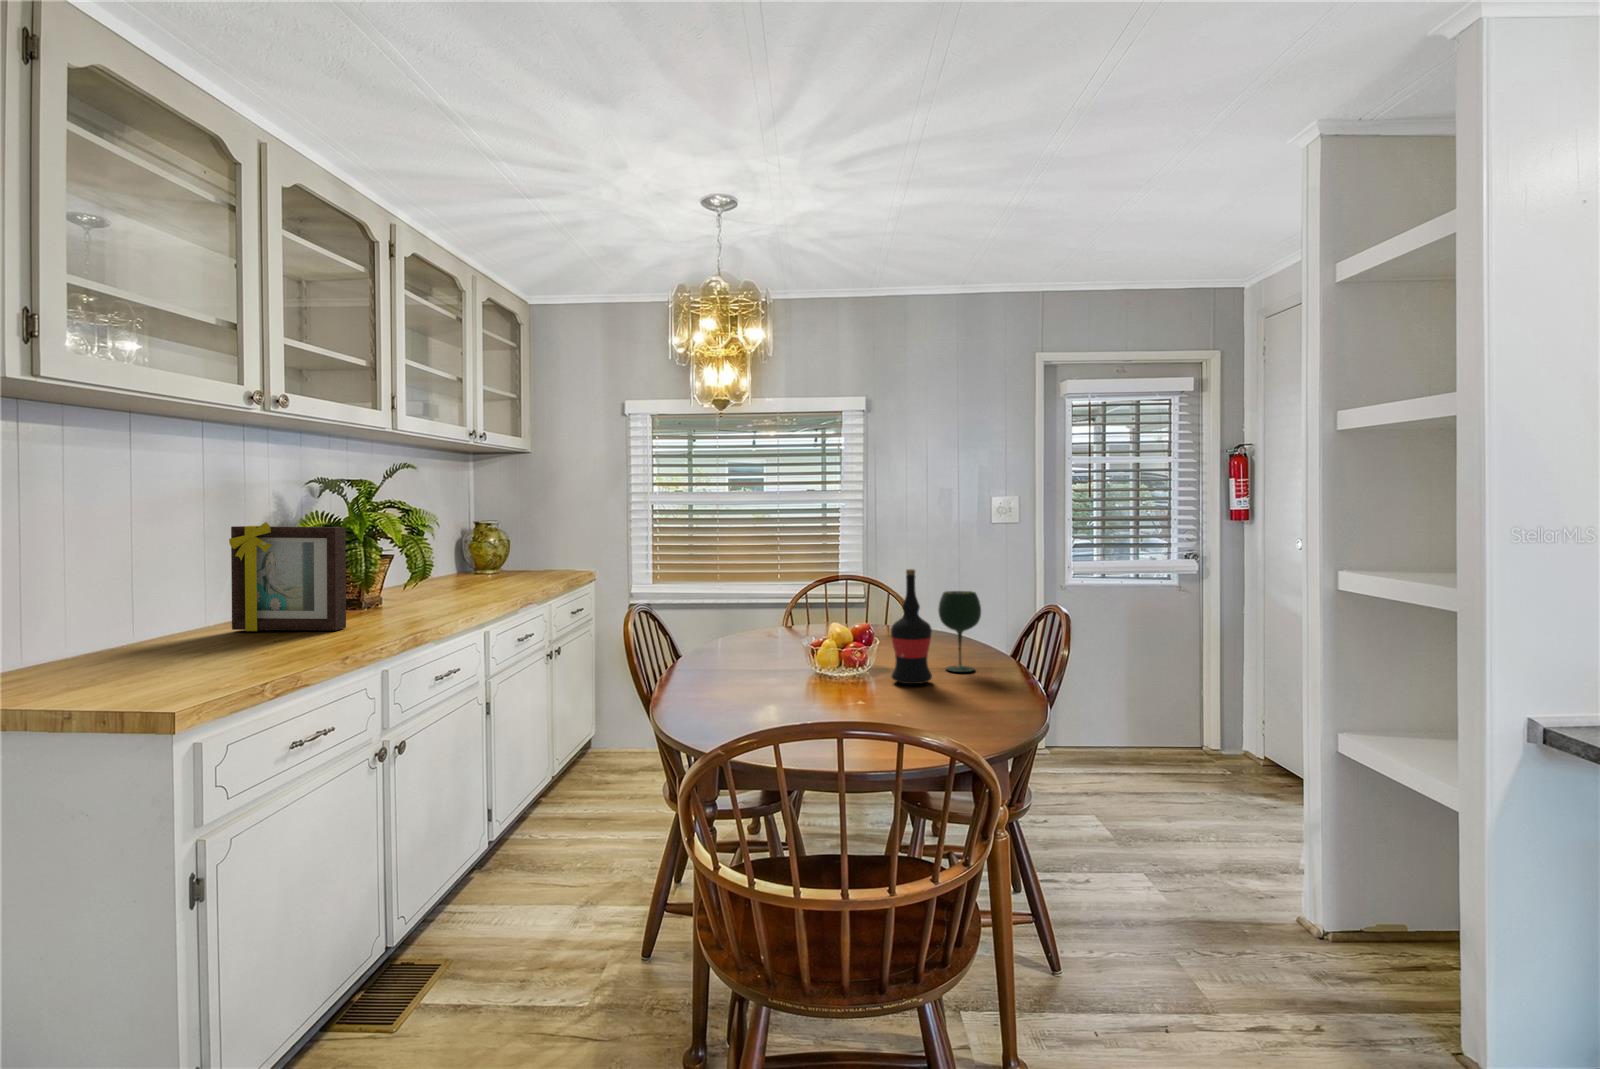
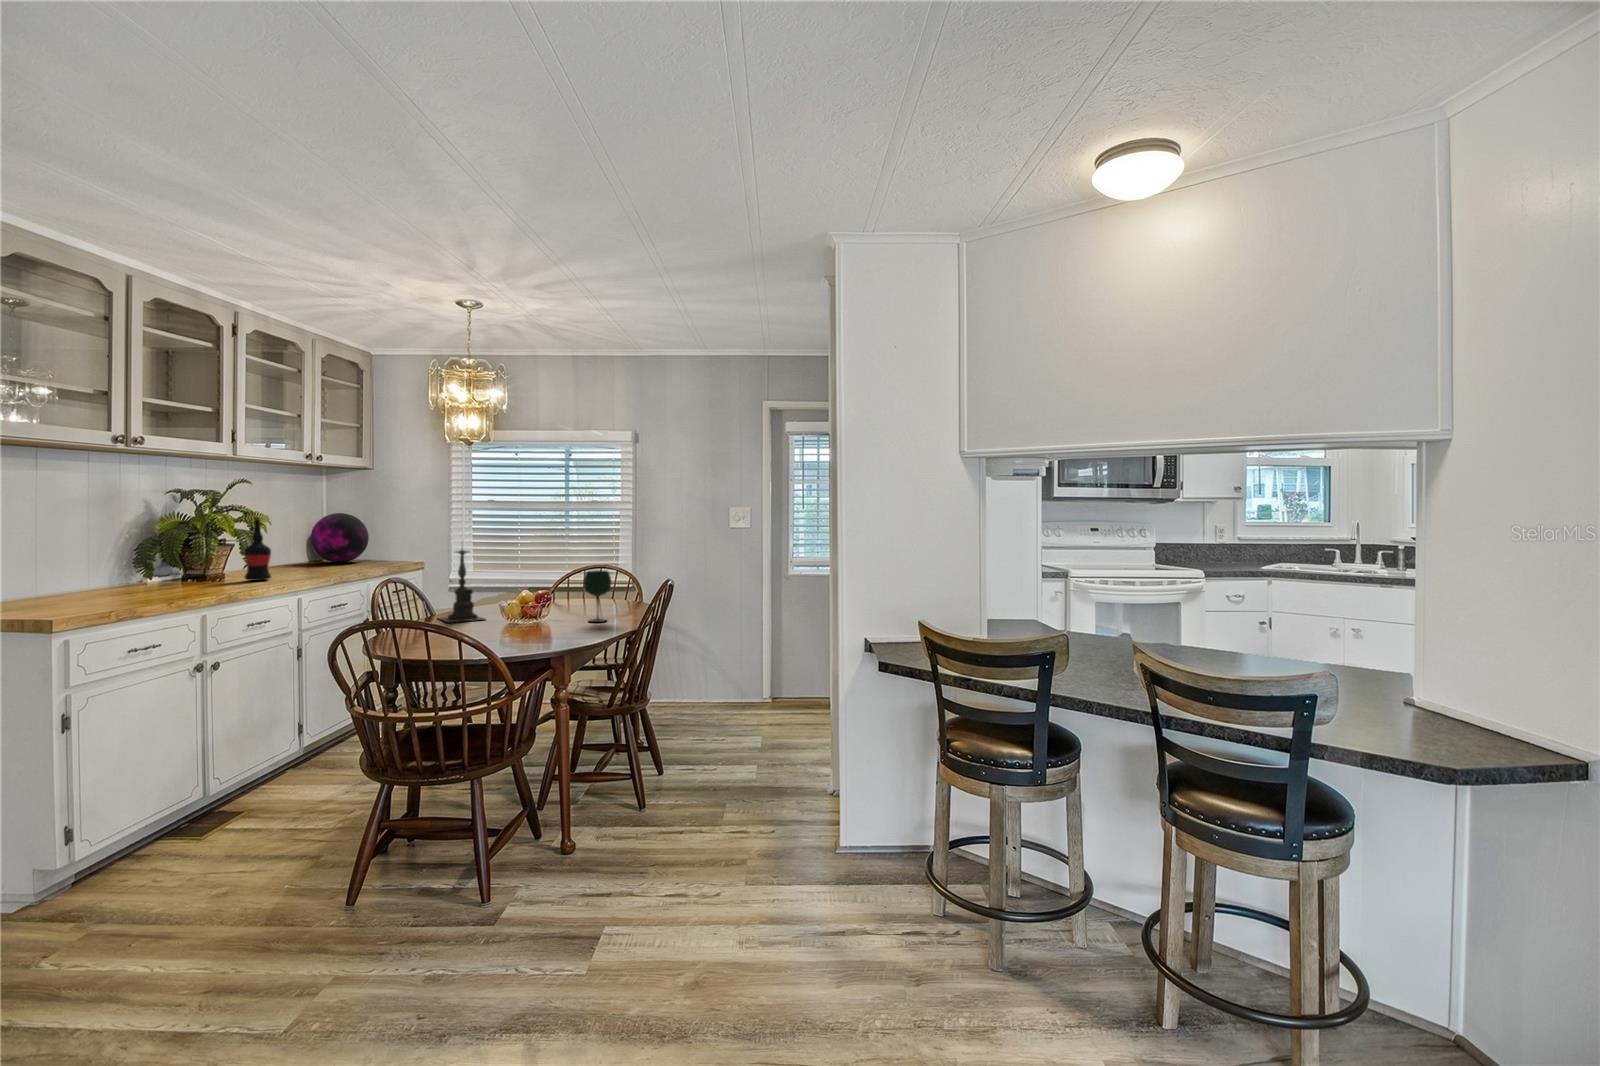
decorative orb: none [464,510,534,576] -> present [311,513,369,563]
picture frame: present [229,522,346,631] -> none [104,519,185,591]
candle holder: none [708,546,788,675] -> present [440,549,485,622]
wine bottle: present [891,569,932,684] -> present [244,517,271,581]

